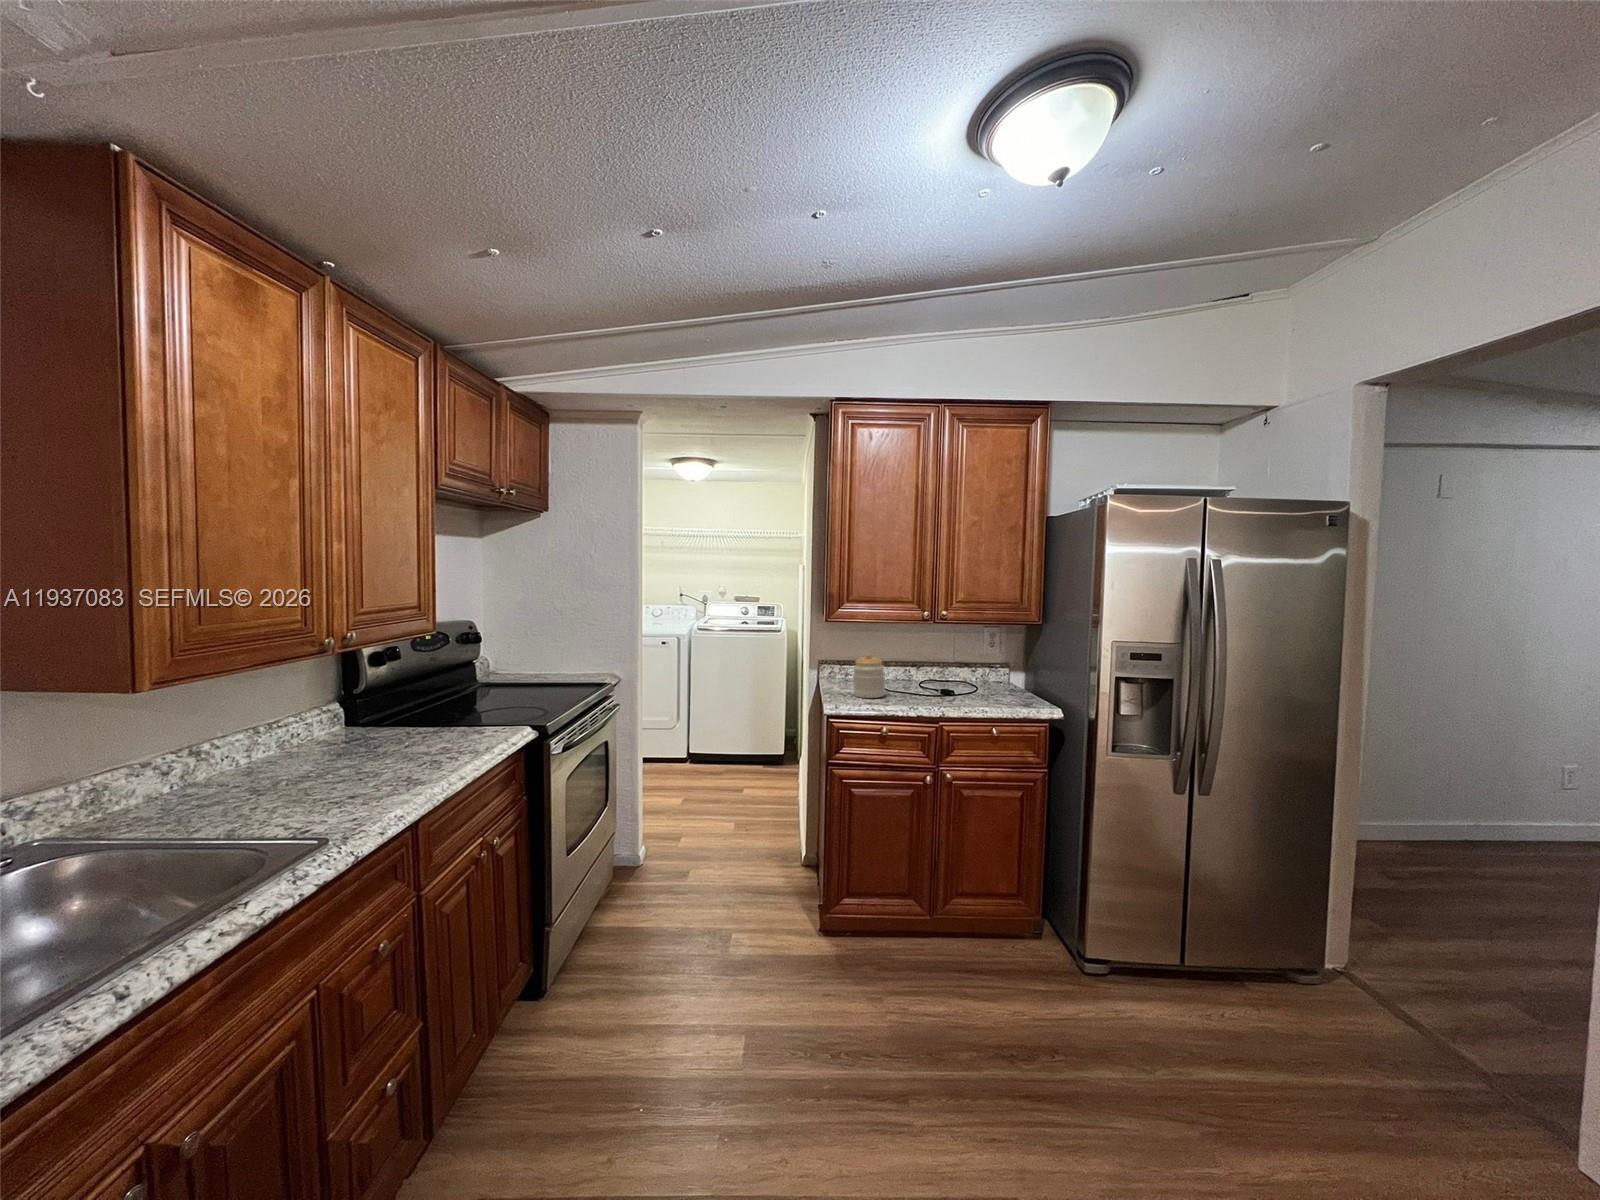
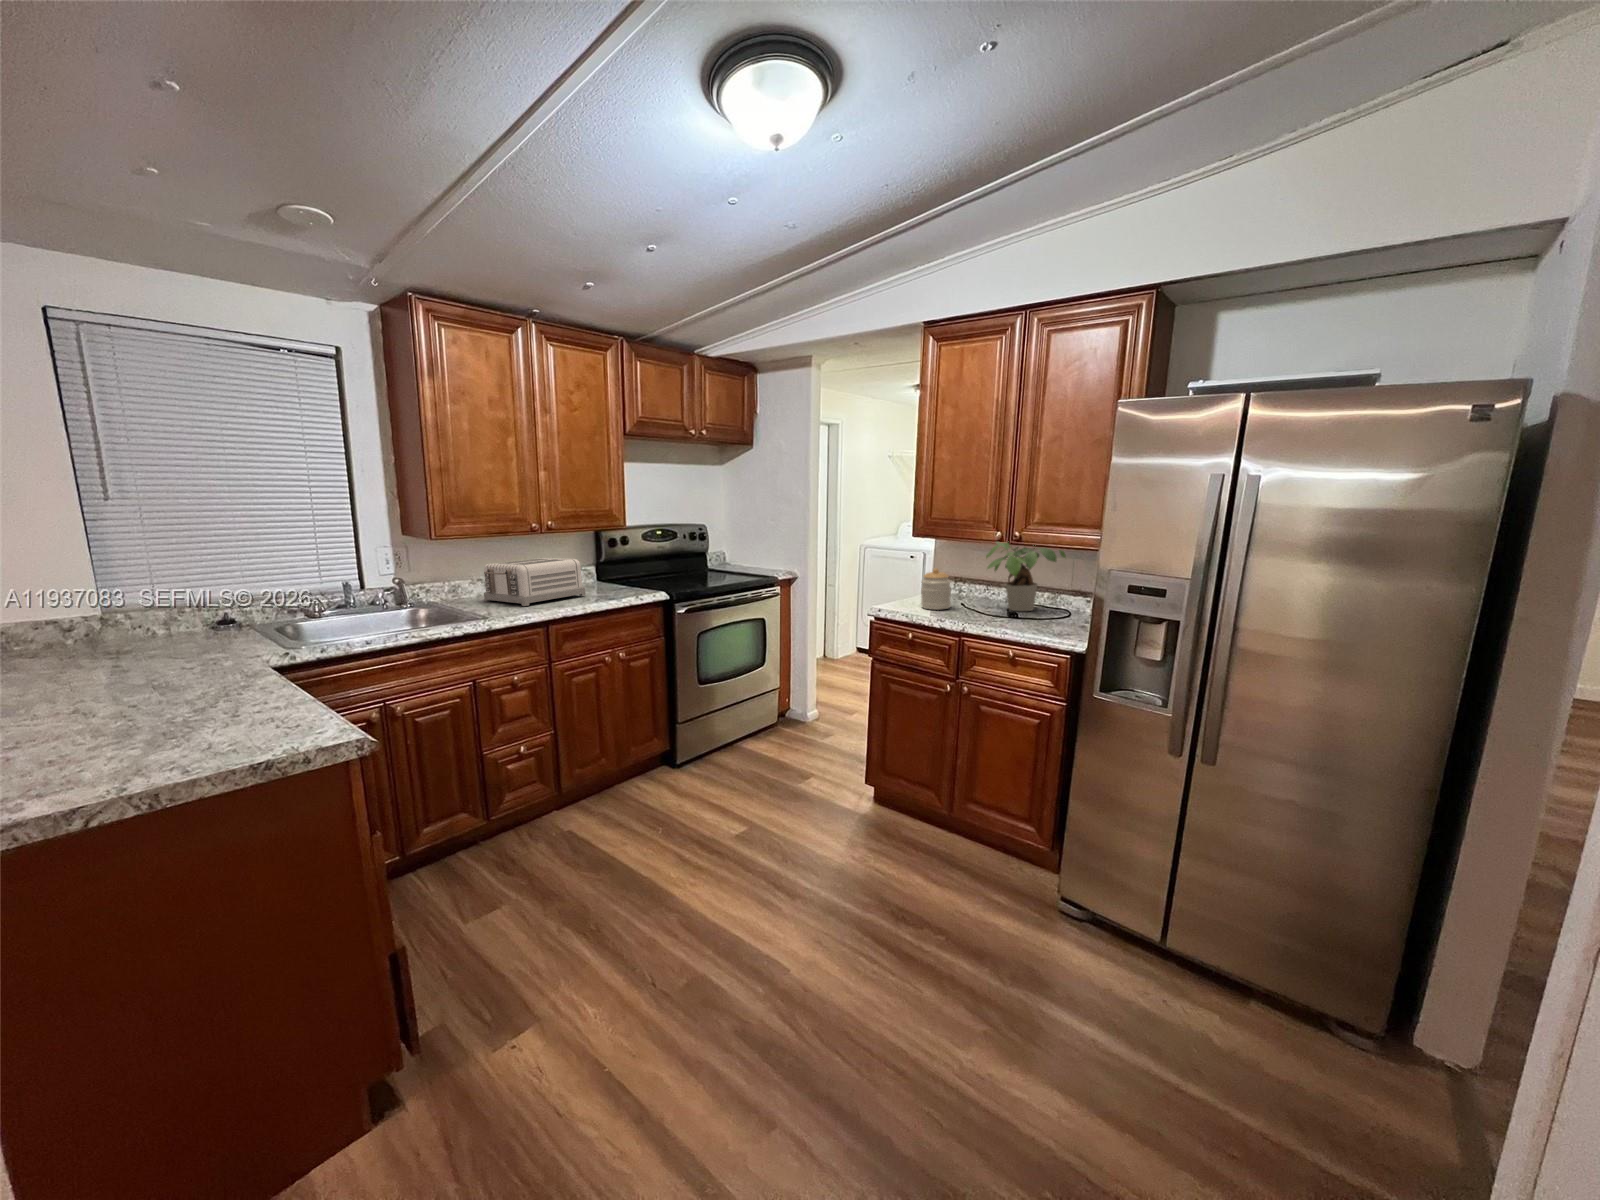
potted plant: none [901,613,959,688] -> present [986,542,1066,611]
toaster: none [194,693,415,808] -> present [484,558,586,606]

